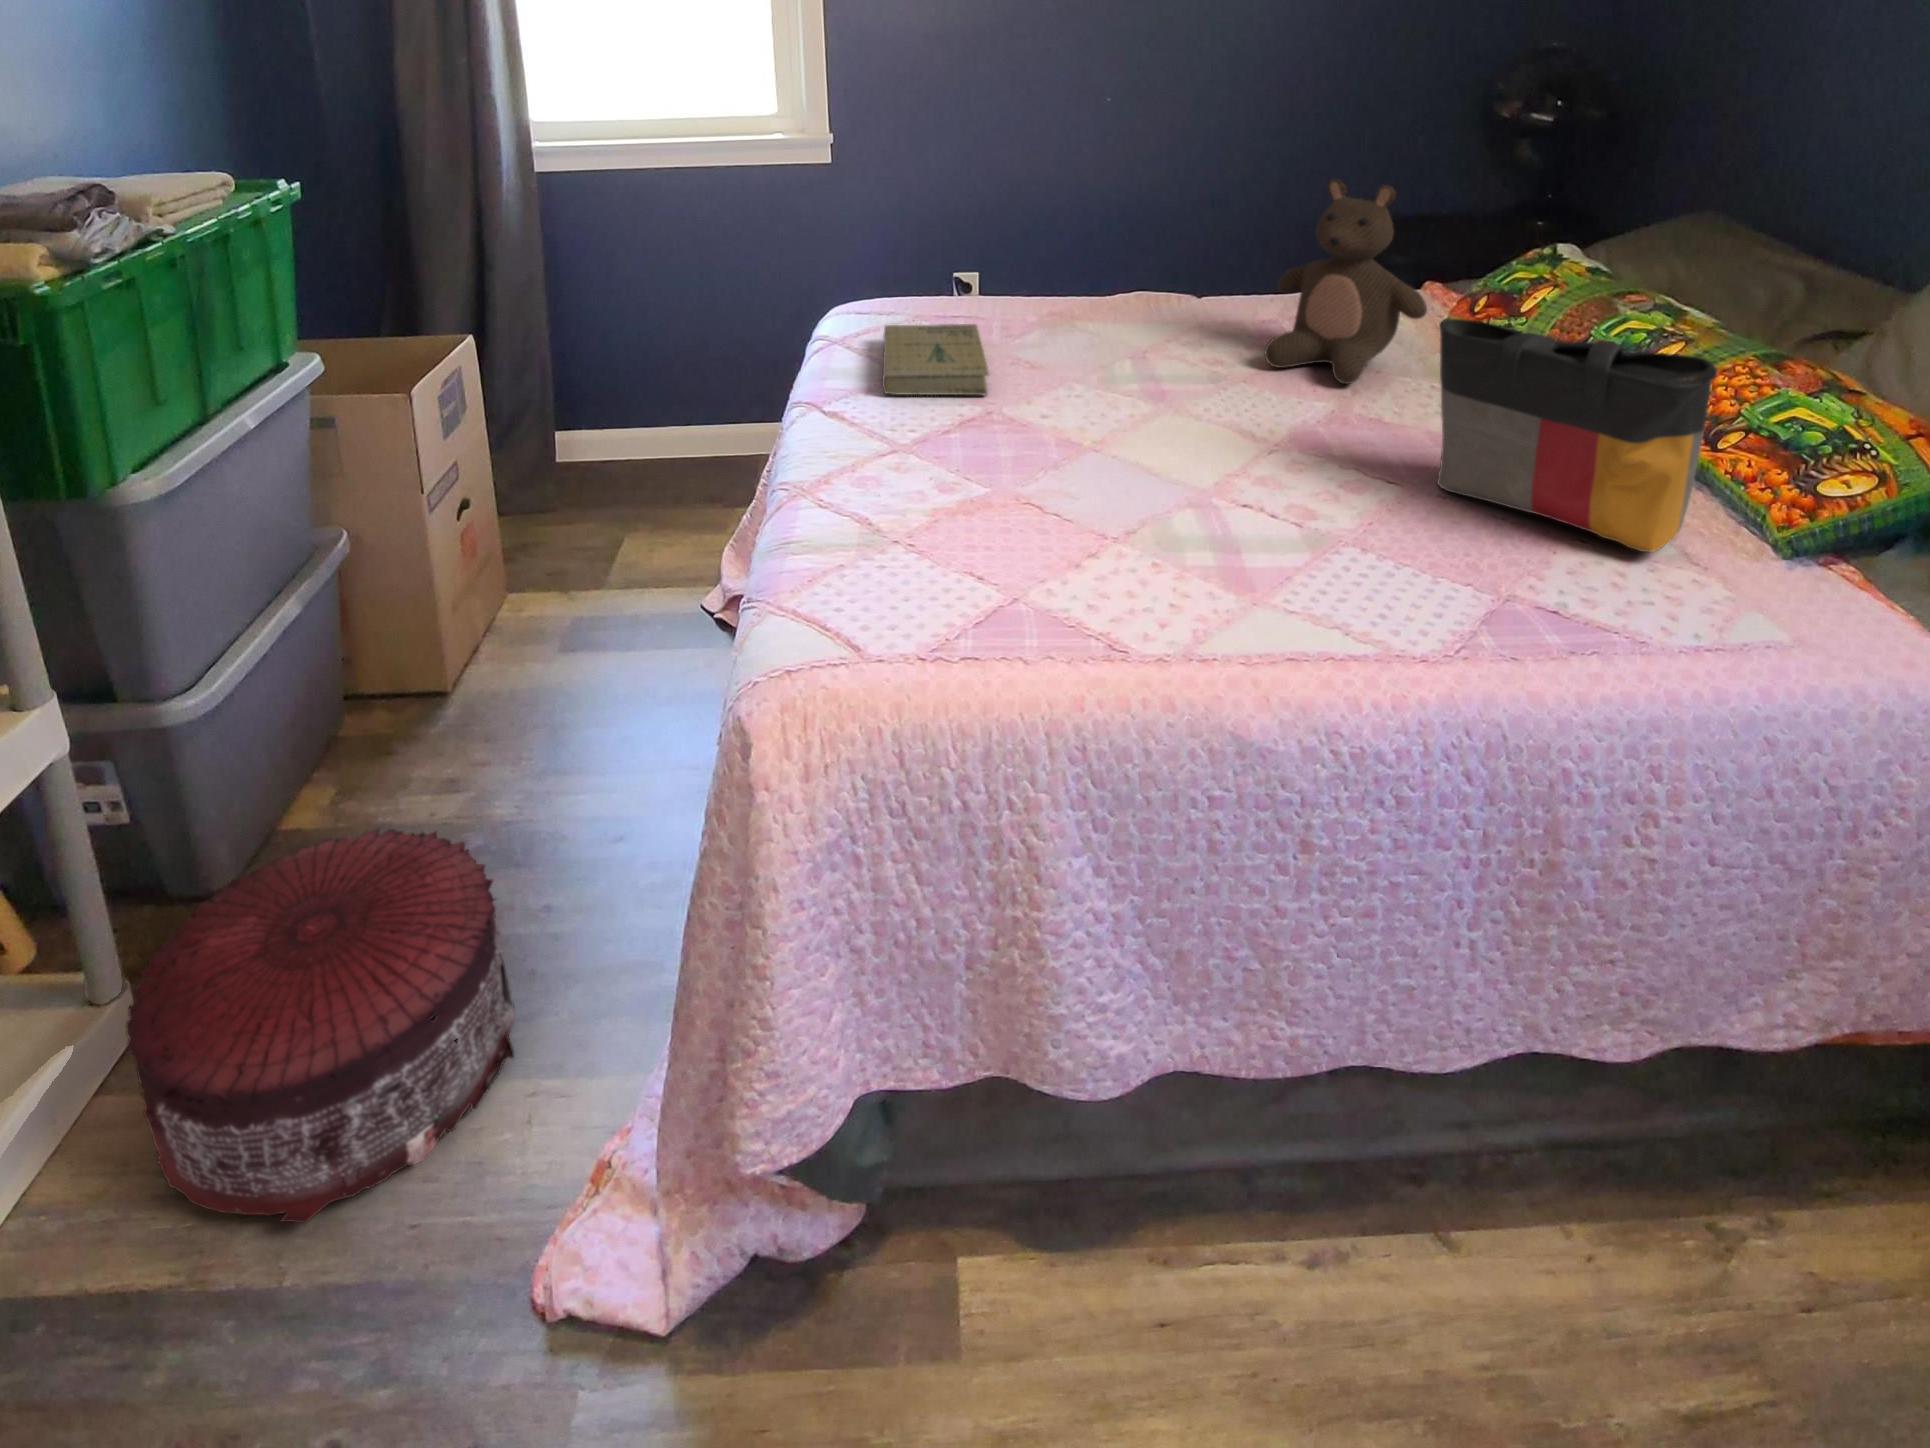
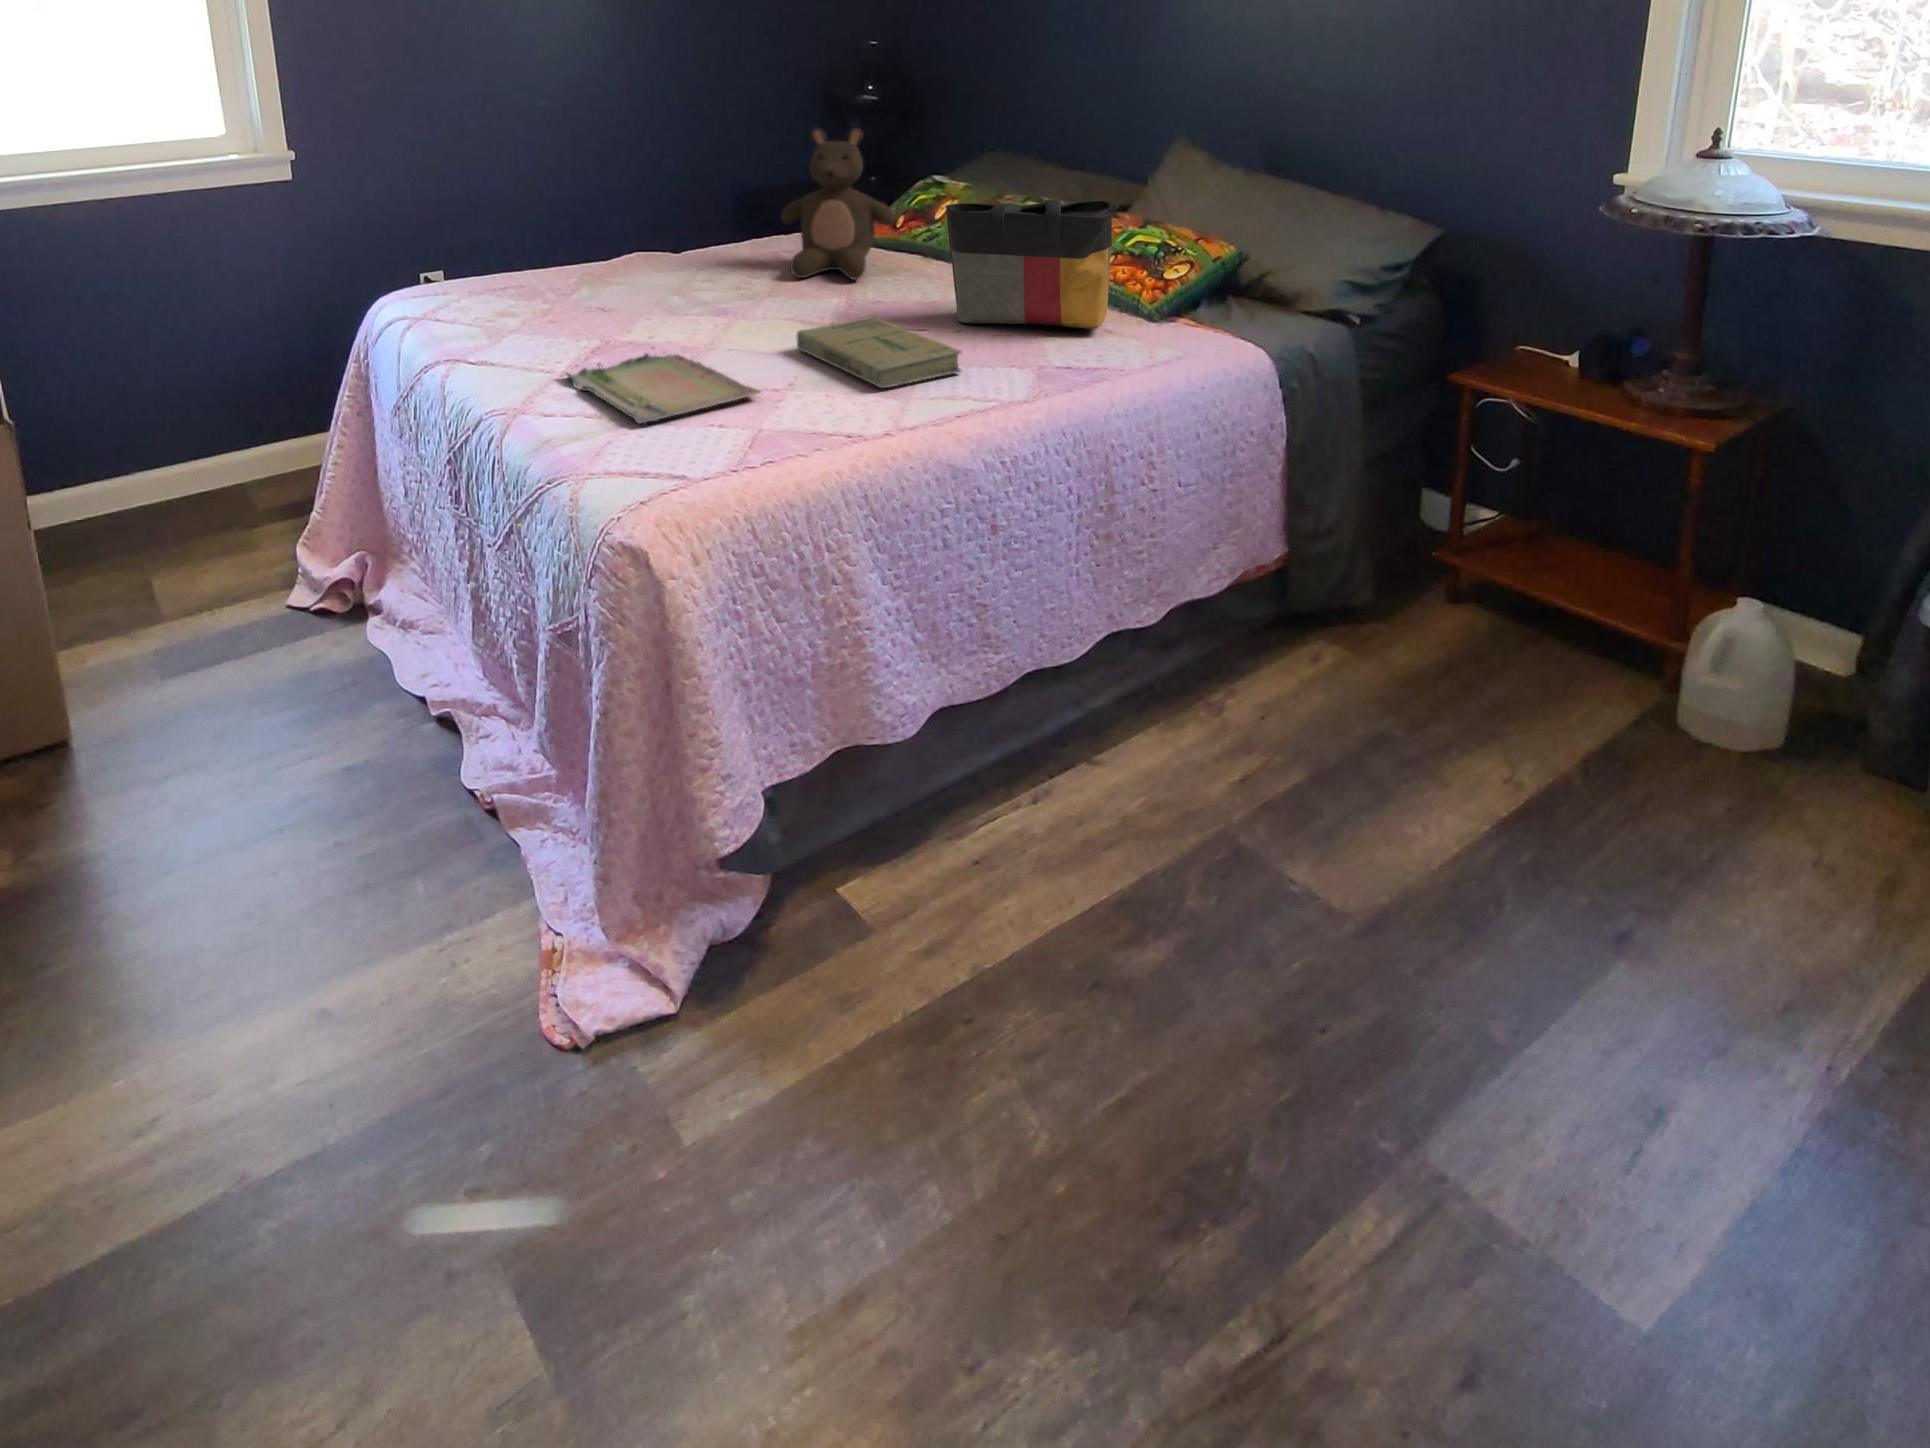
book: present [882,324,989,395] -> present [797,316,962,388]
tray: none [872,434,1061,551] -> present [566,348,761,424]
pouf: present [126,829,514,1223] -> none [43,786,418,1146]

